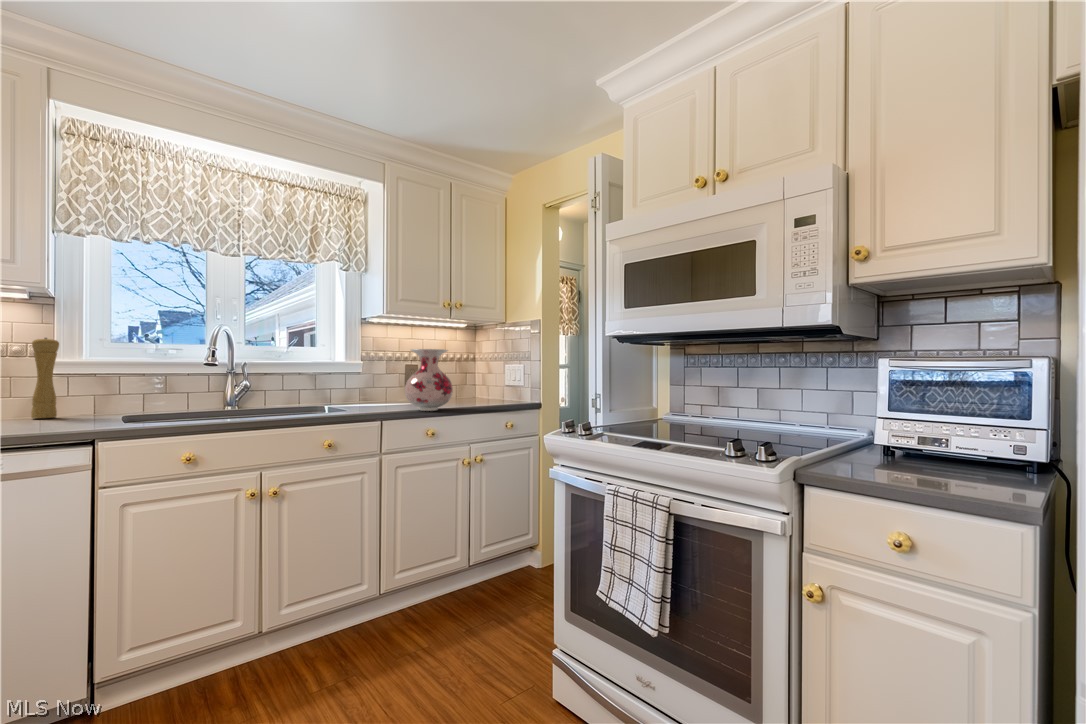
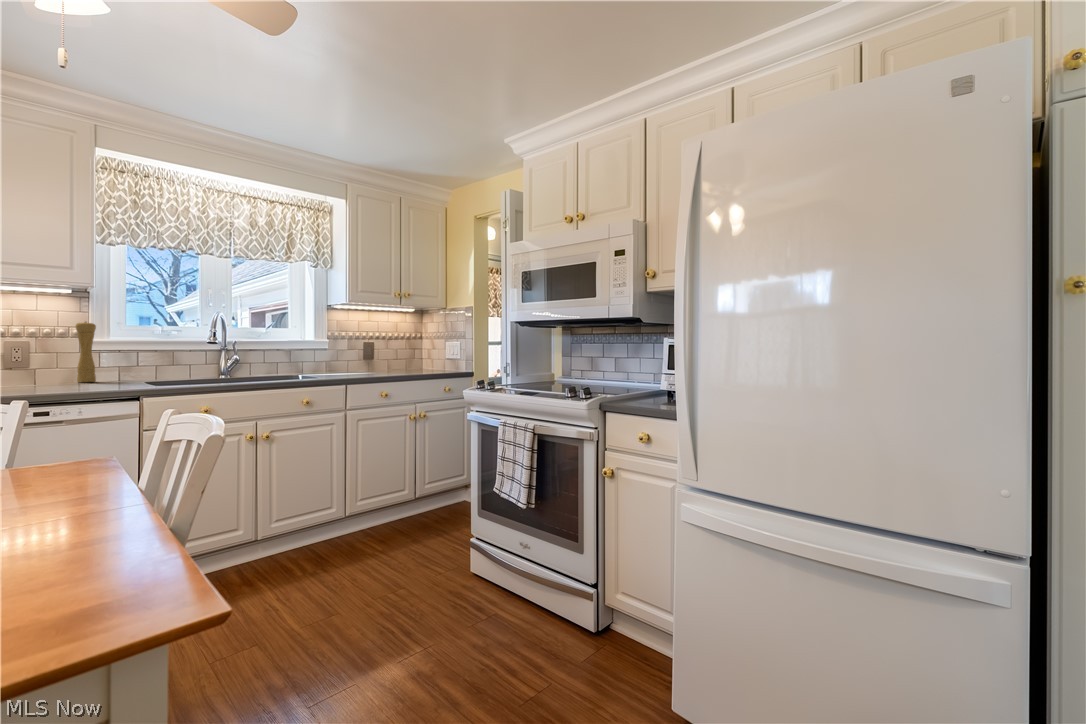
vase: present [405,349,453,411] -> none [365,331,402,377]

